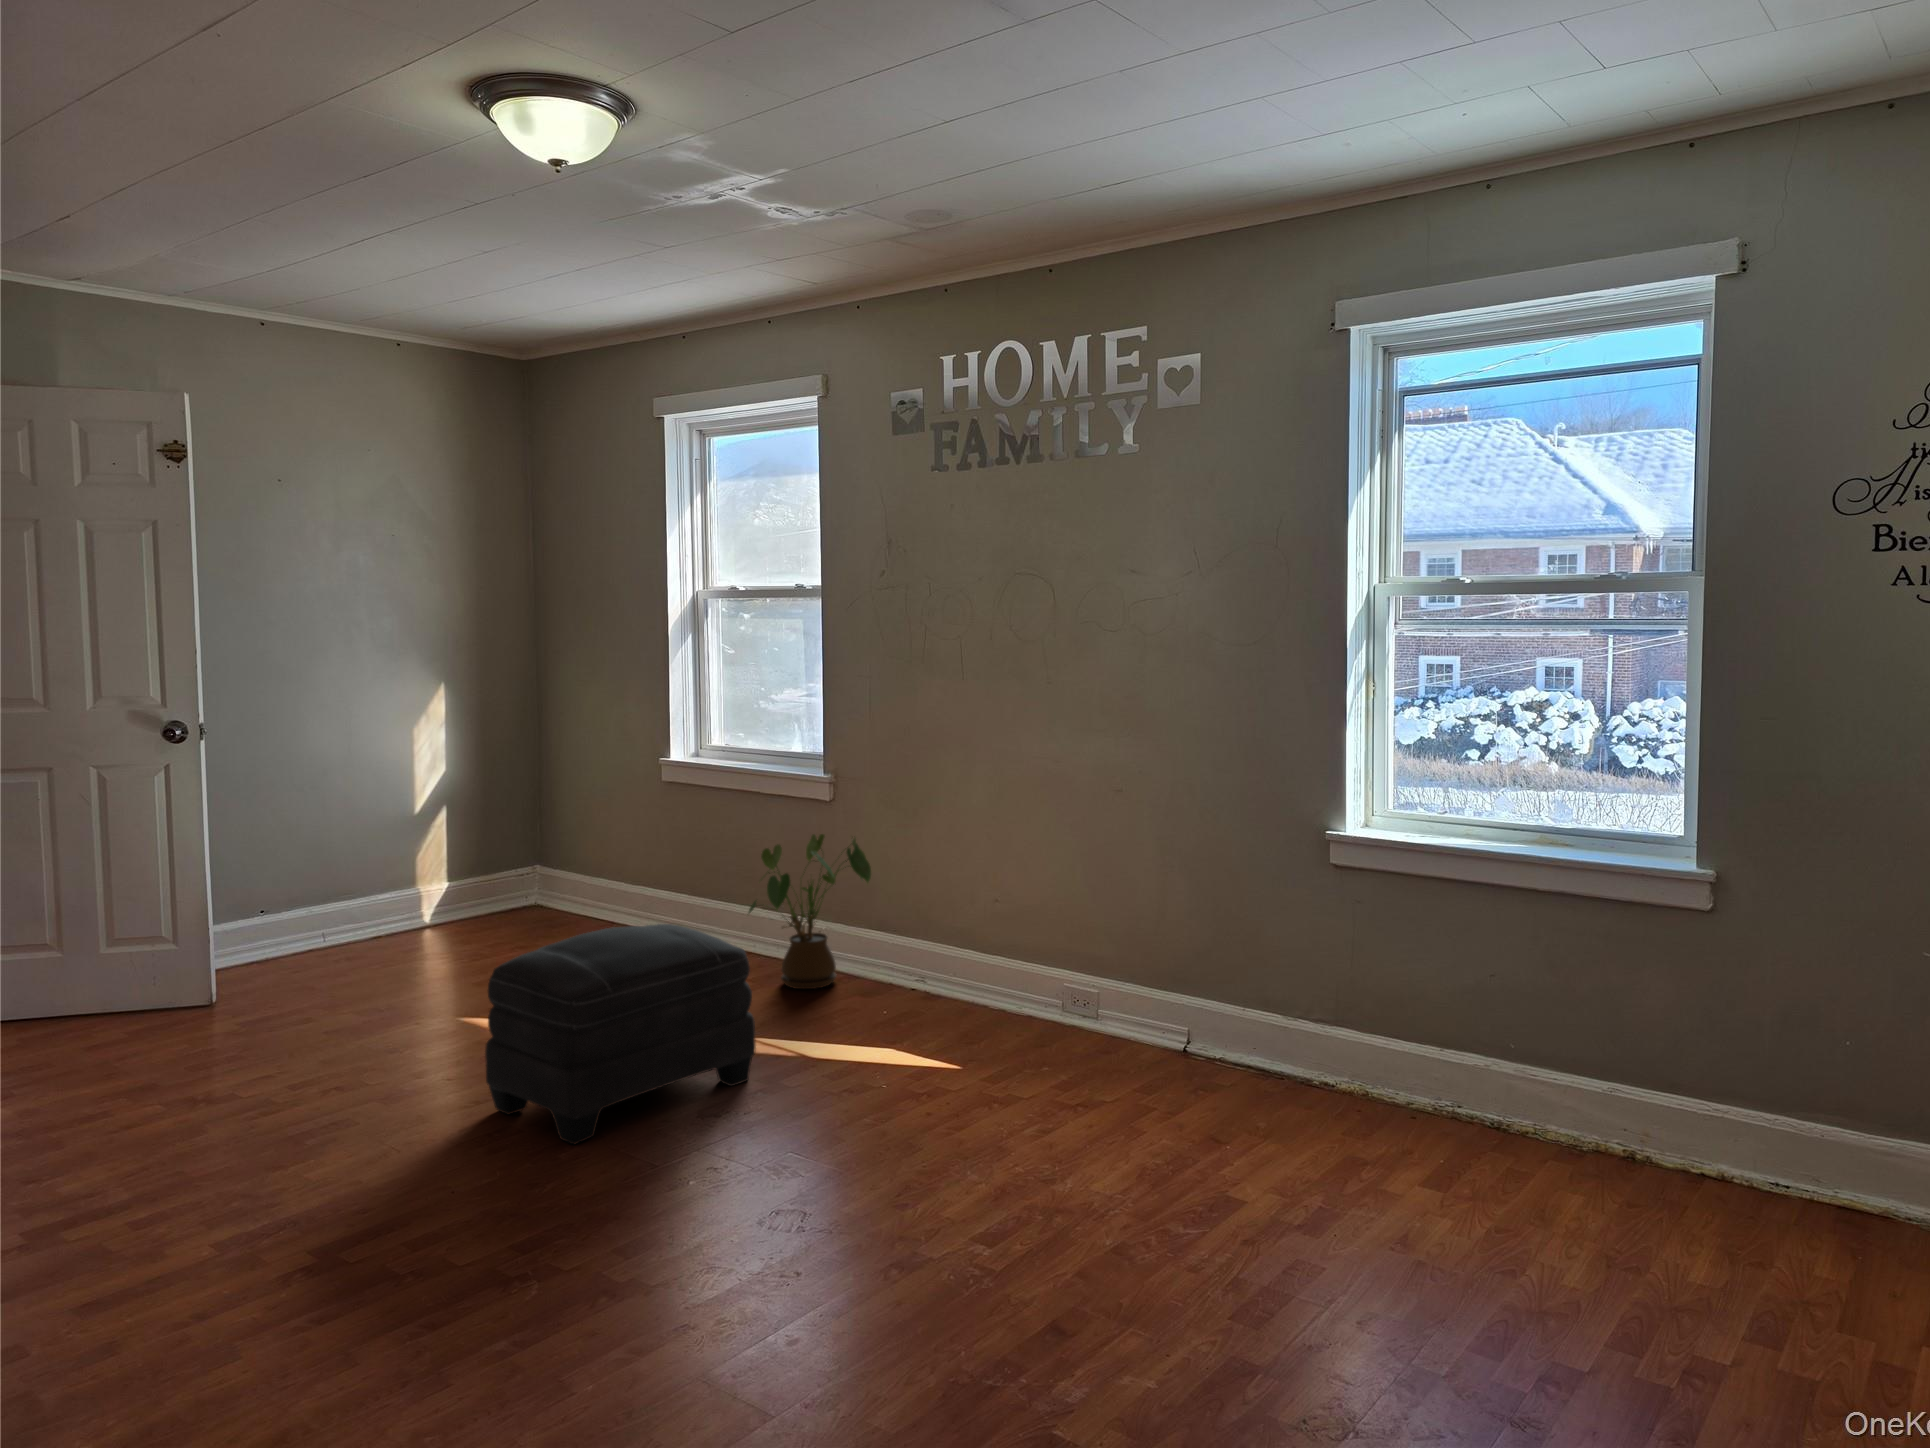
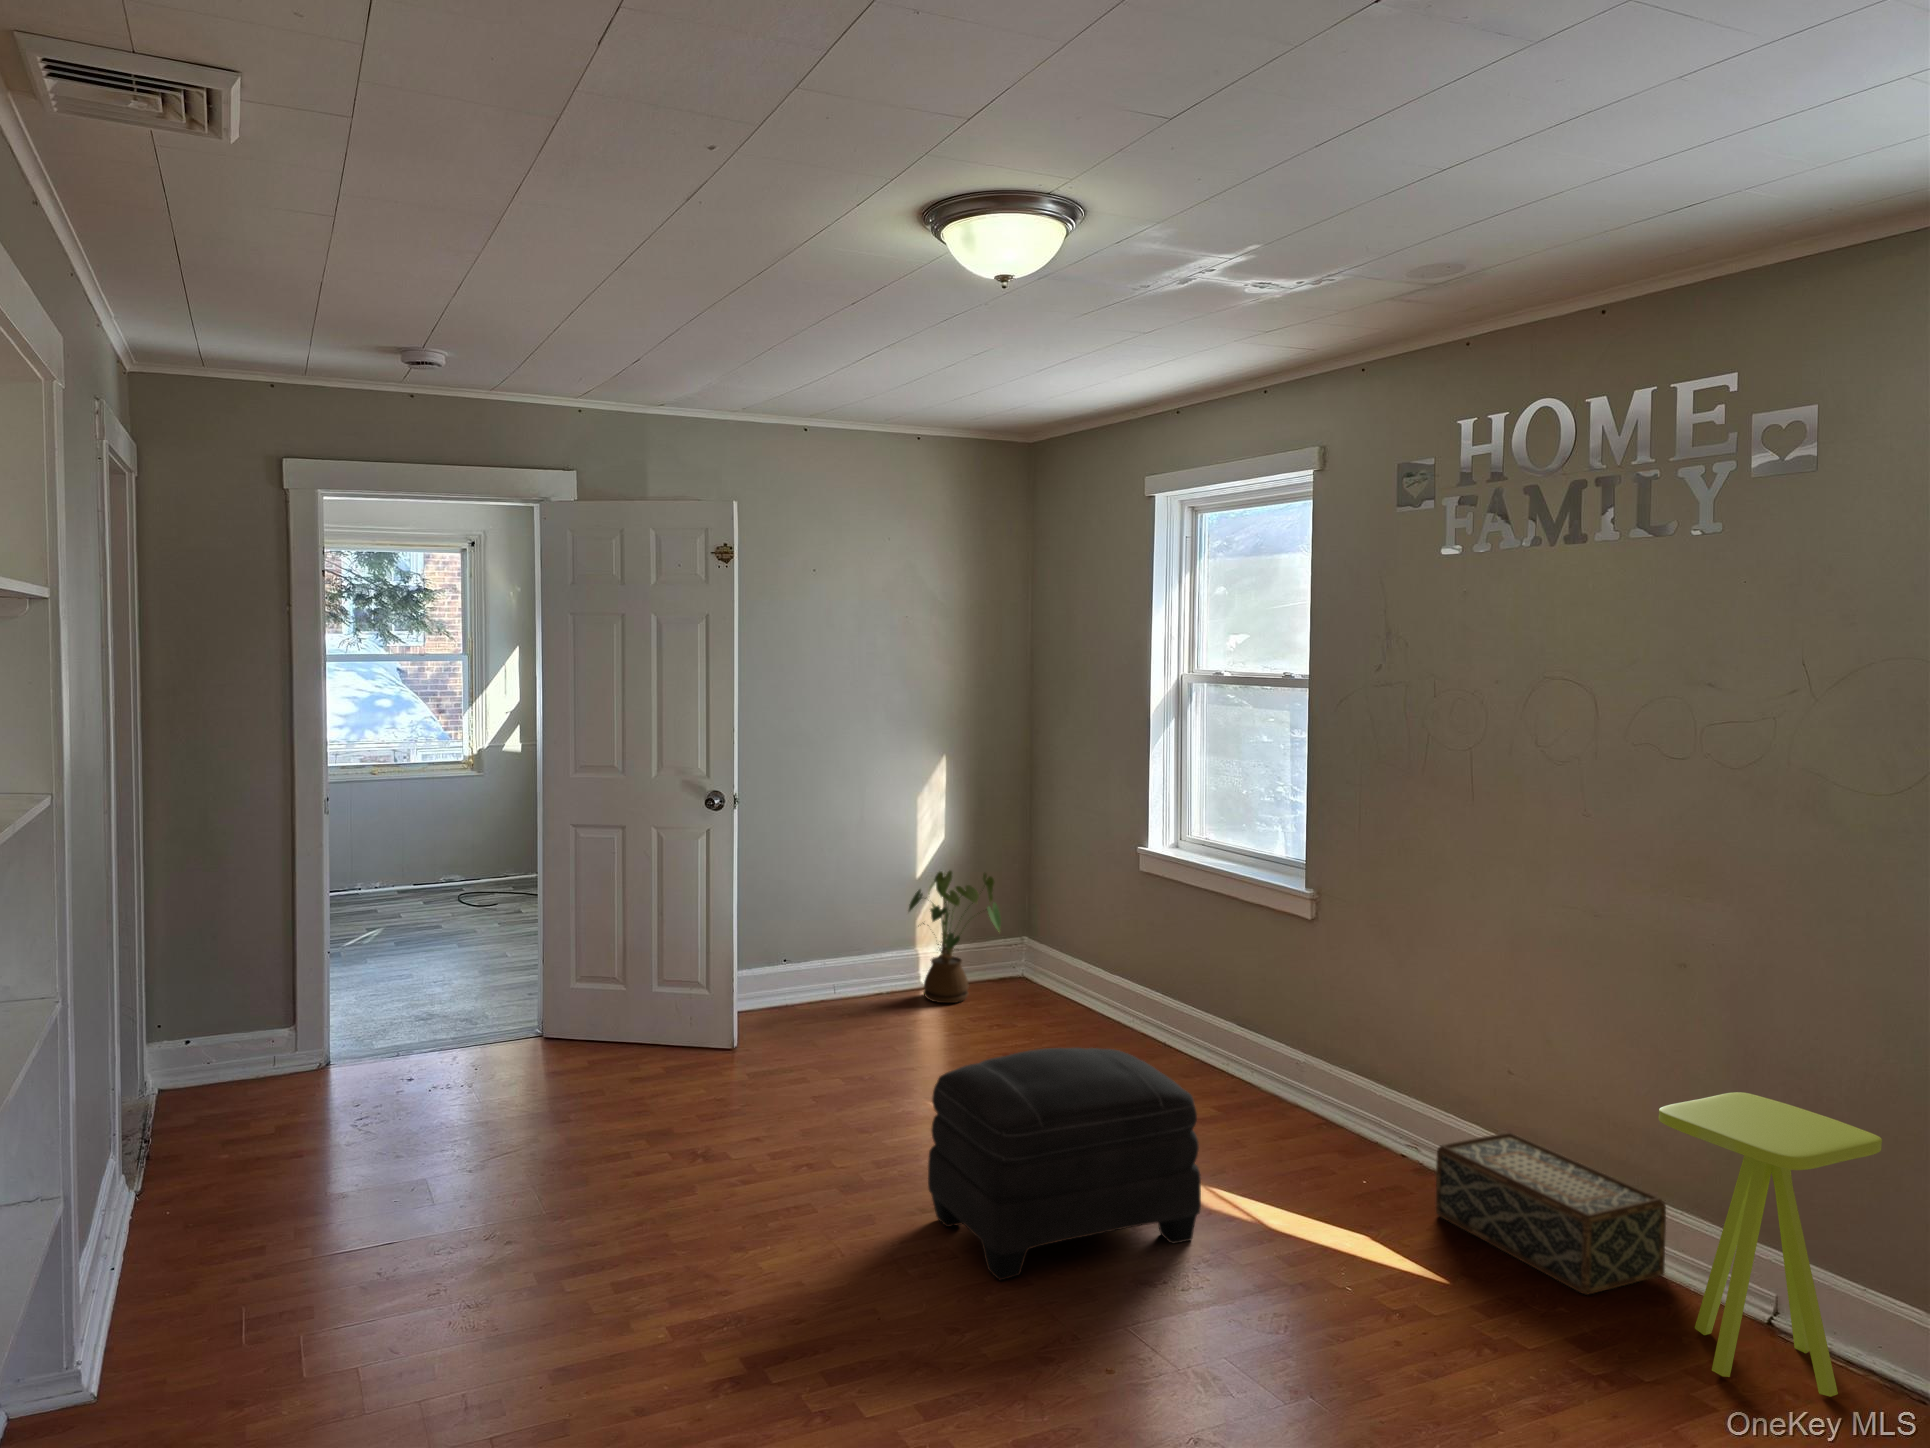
house plant: present [749,834,871,989] -> present [909,871,1001,1003]
side table: none [1112,879,1252,1086] -> present [1659,1092,1882,1397]
woven basket: none [946,951,1114,1056] -> present [1436,1133,1666,1295]

